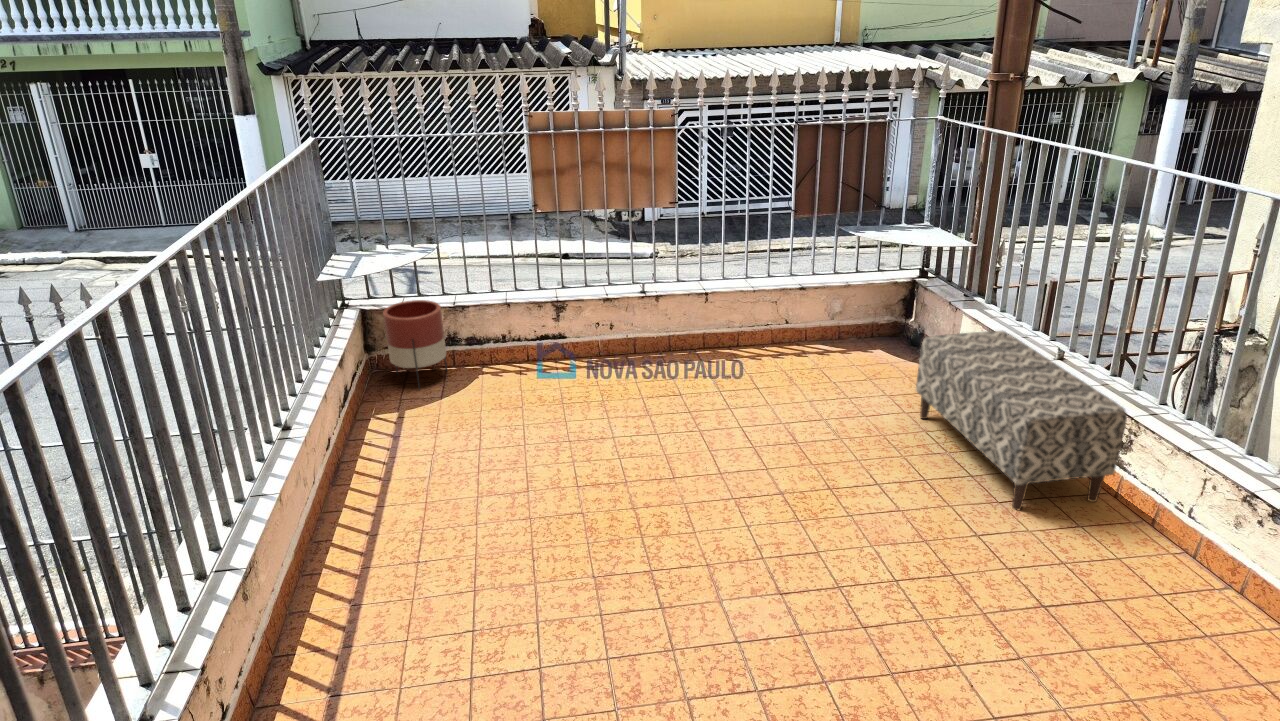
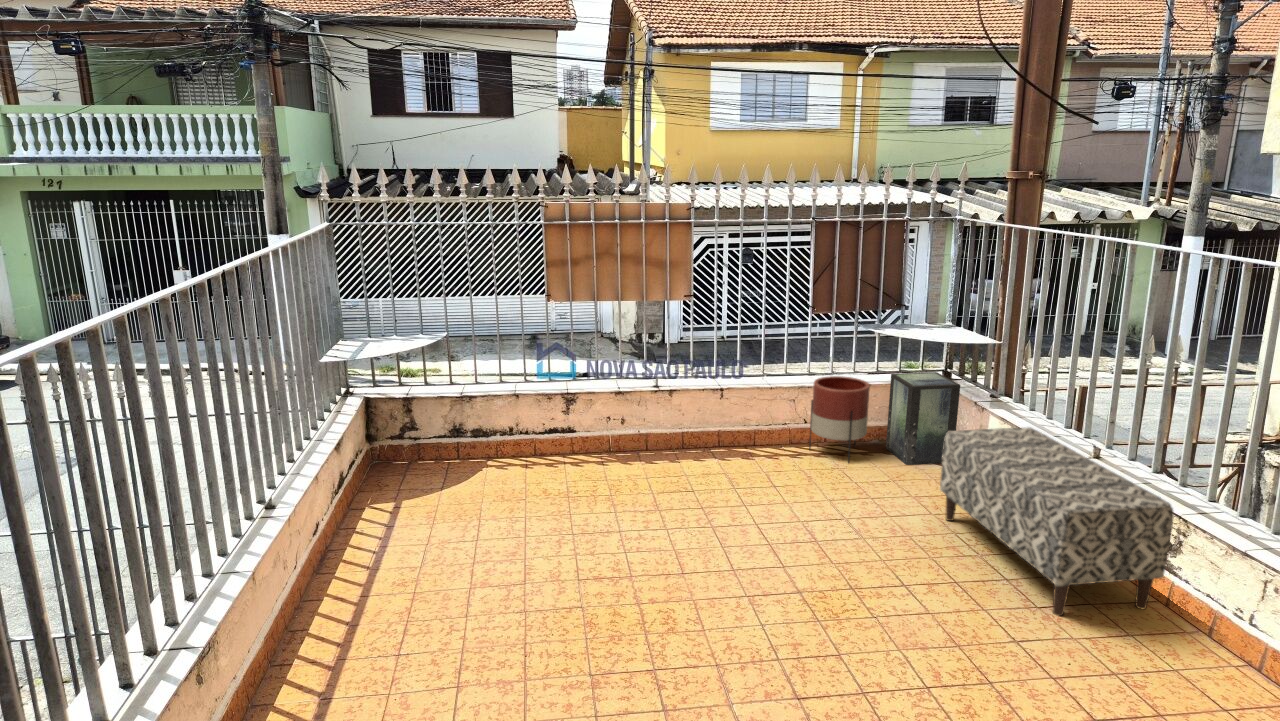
storage box: none [867,271,940,362] -> present [886,372,960,465]
planter: present [383,300,447,390] -> present [809,376,870,462]

